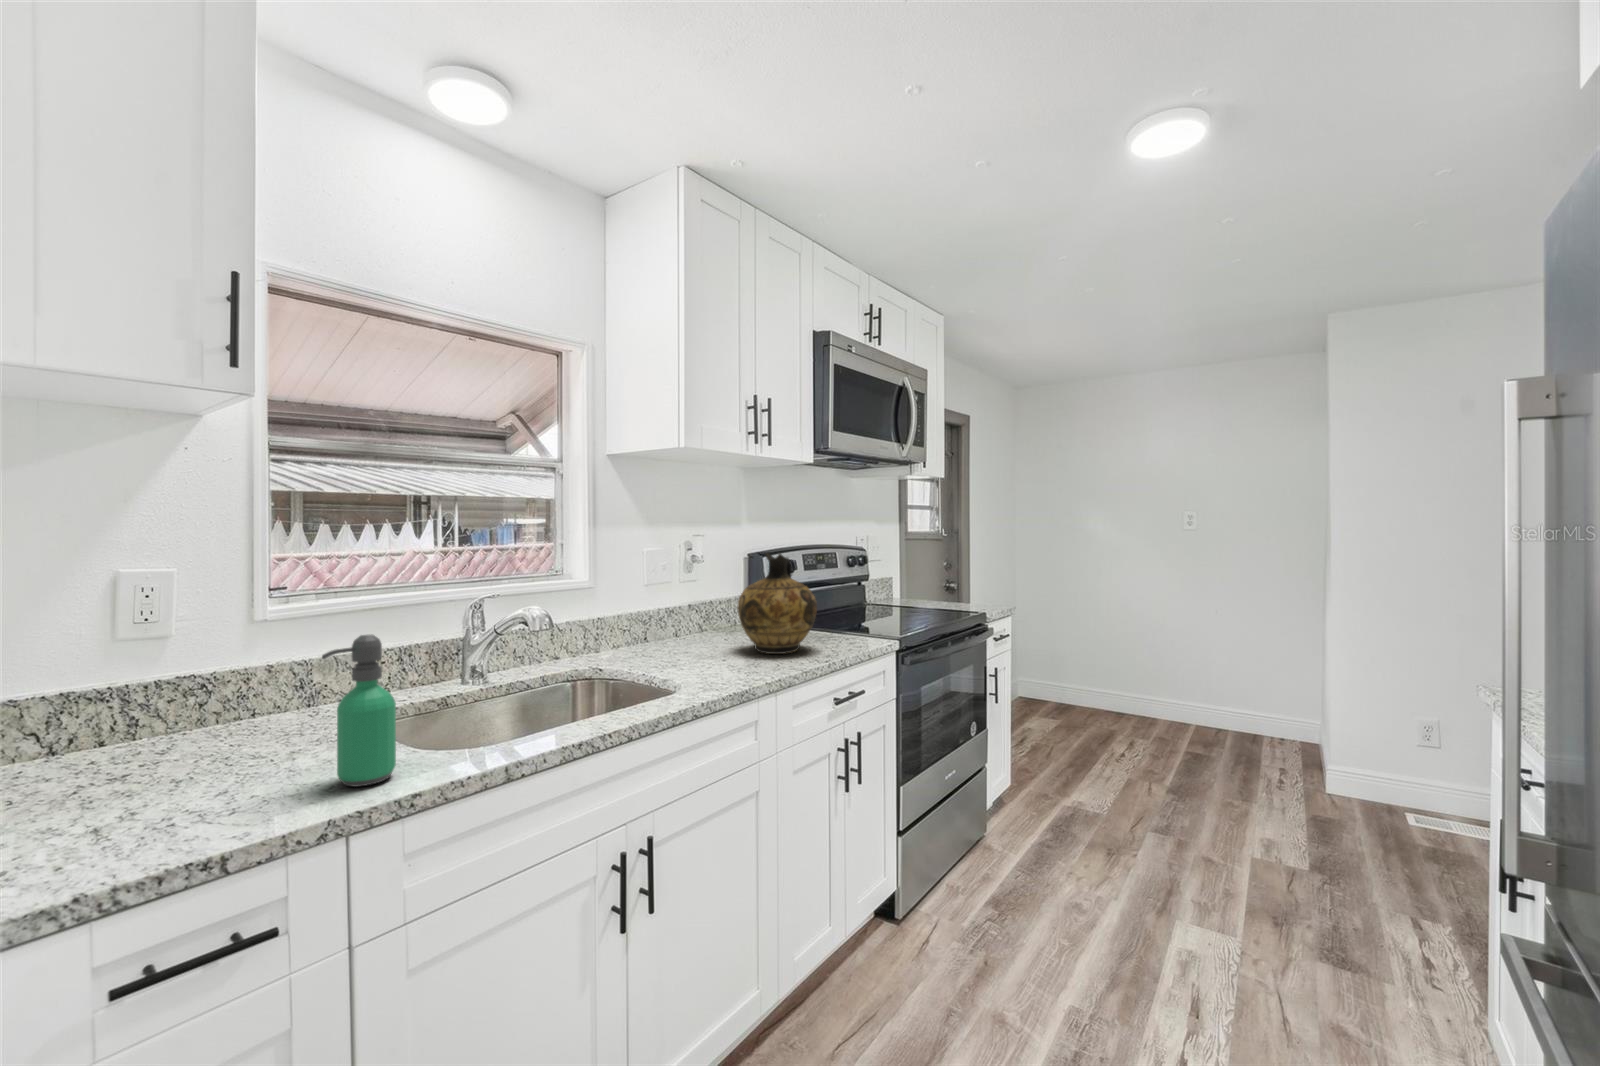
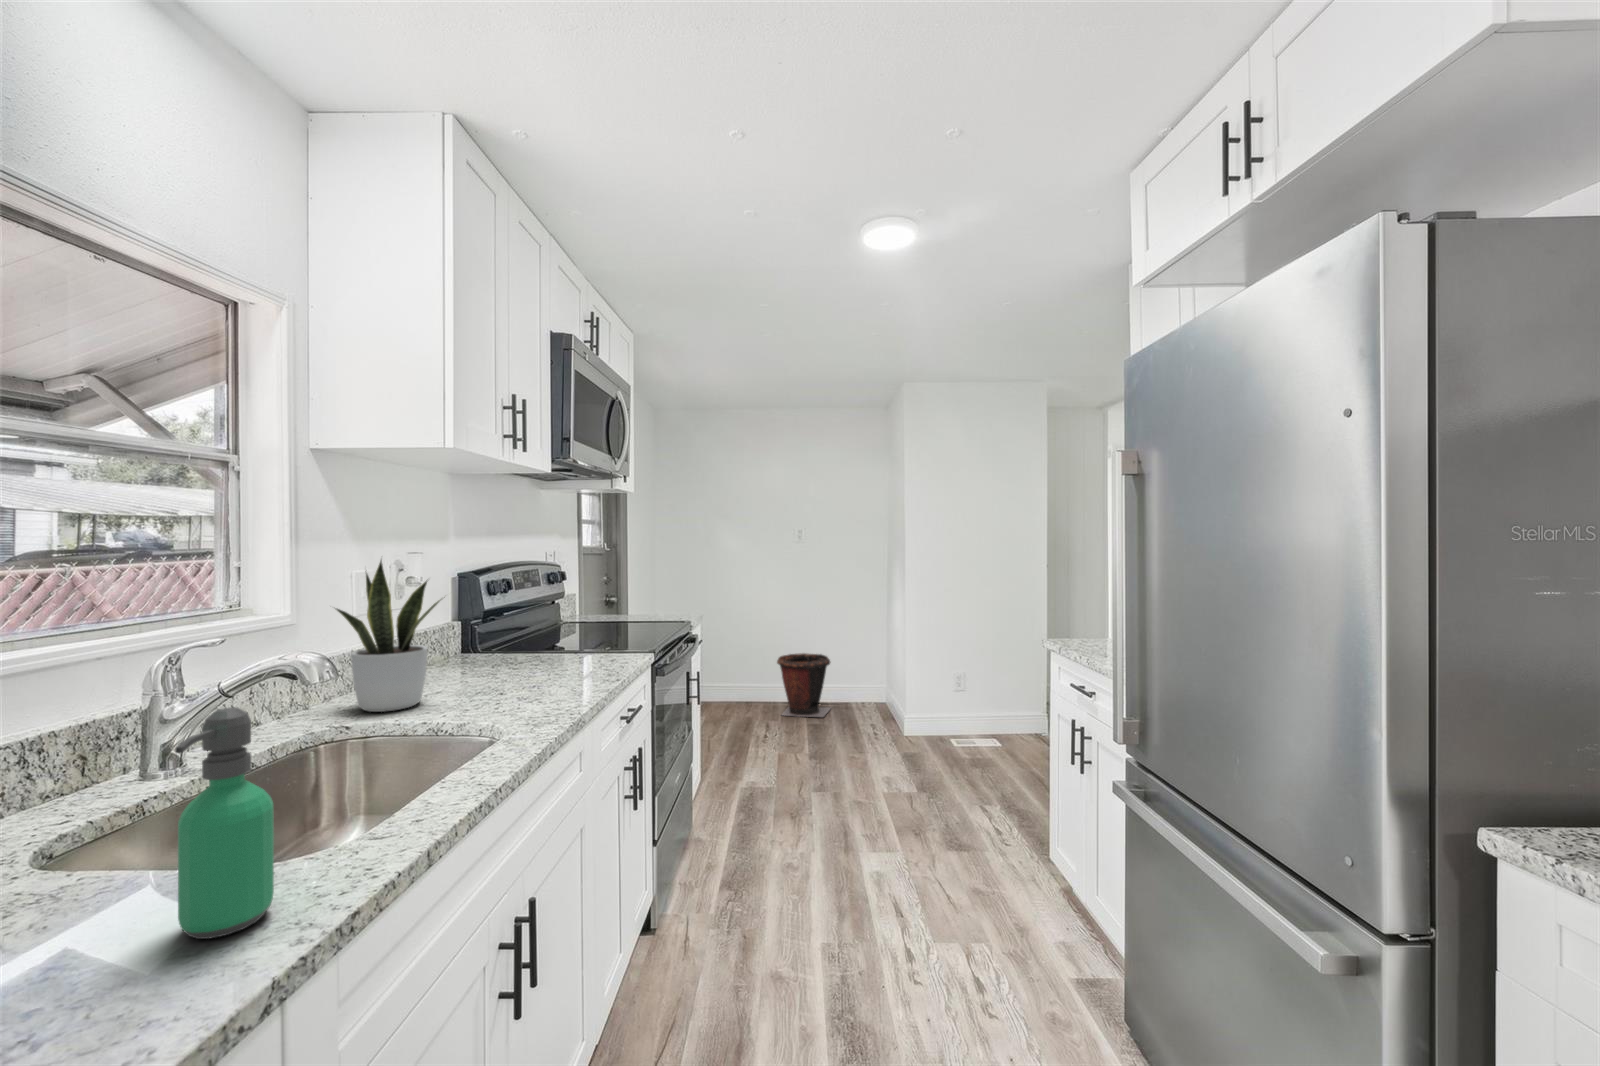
potted plant: none [612,536,686,662] -> present [336,560,440,712]
ceramic jug: present [738,553,817,654] -> none [490,570,584,681]
waste bin: none [1156,667,1234,750] -> present [777,653,831,717]

